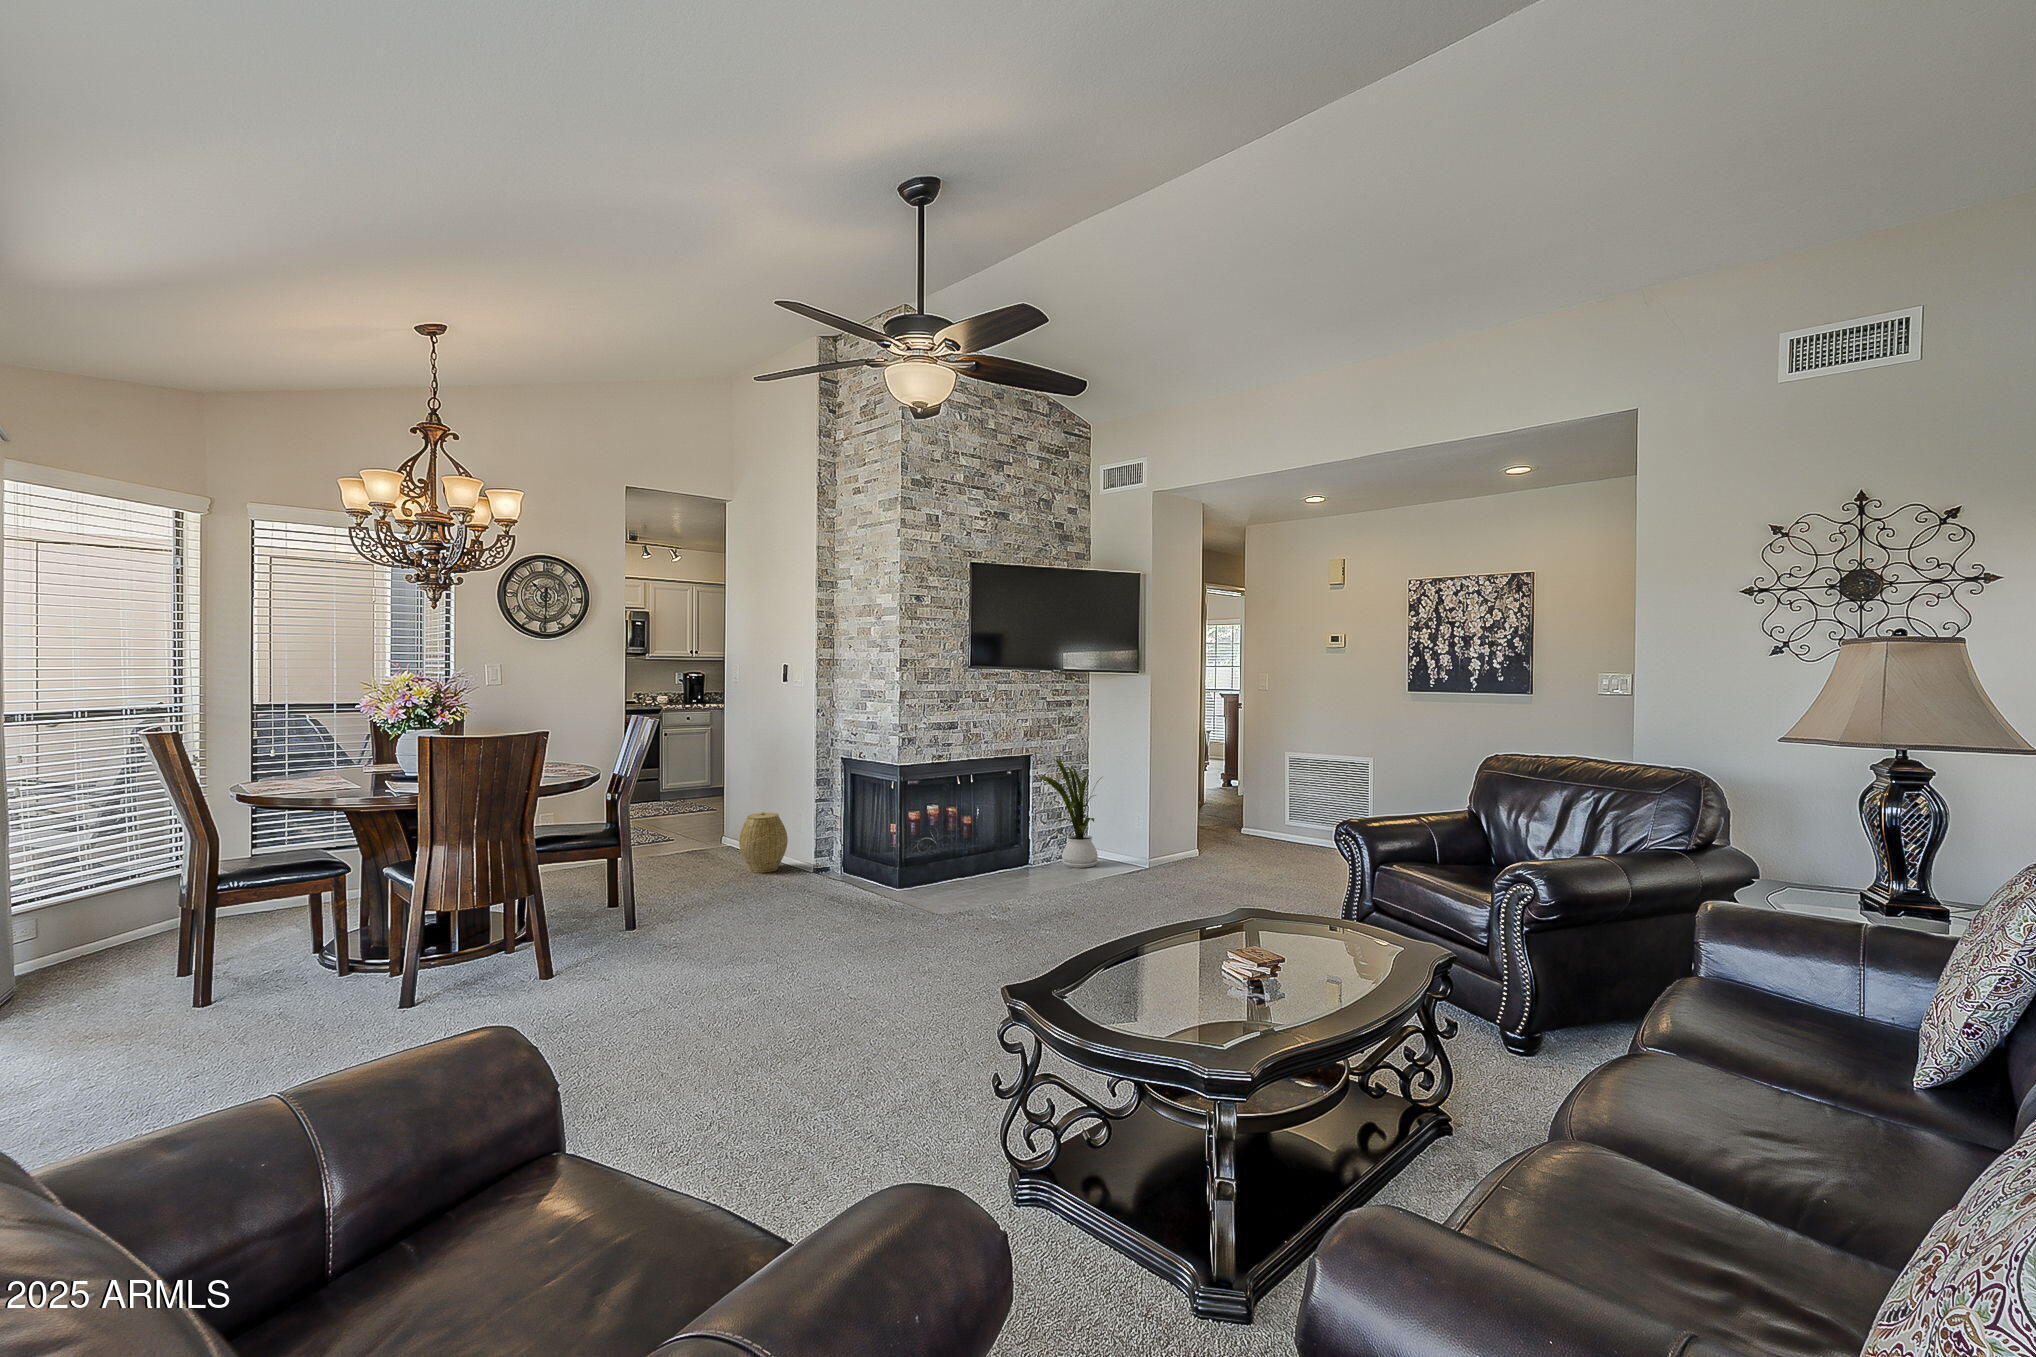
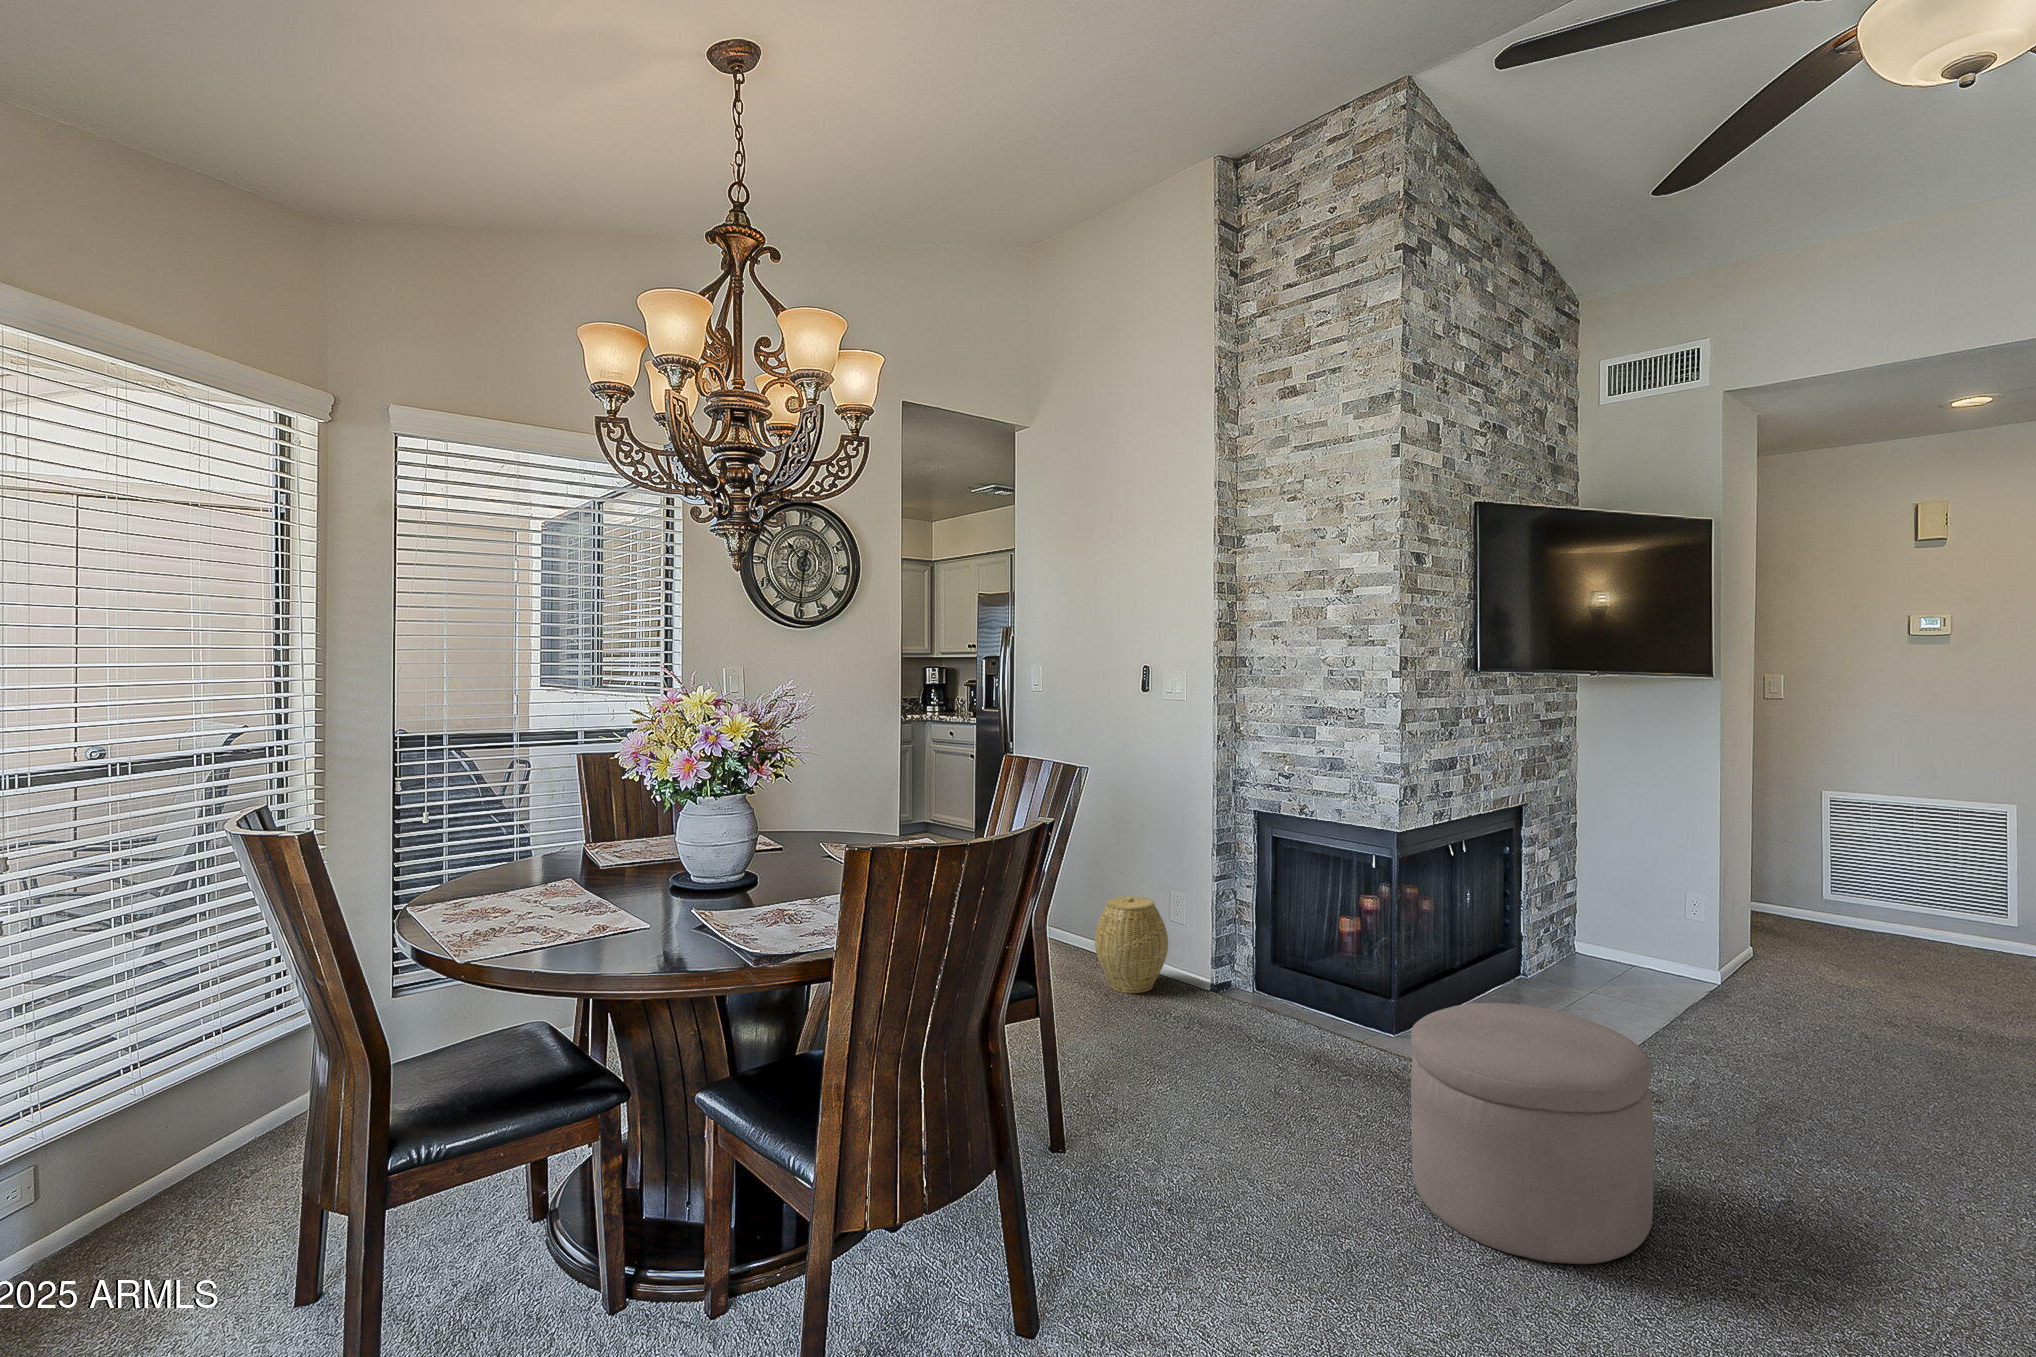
house plant: present [1040,759,1102,868] -> none [1548,816,1657,986]
ottoman: none [796,846,911,961] -> present [1411,1003,1654,1264]

